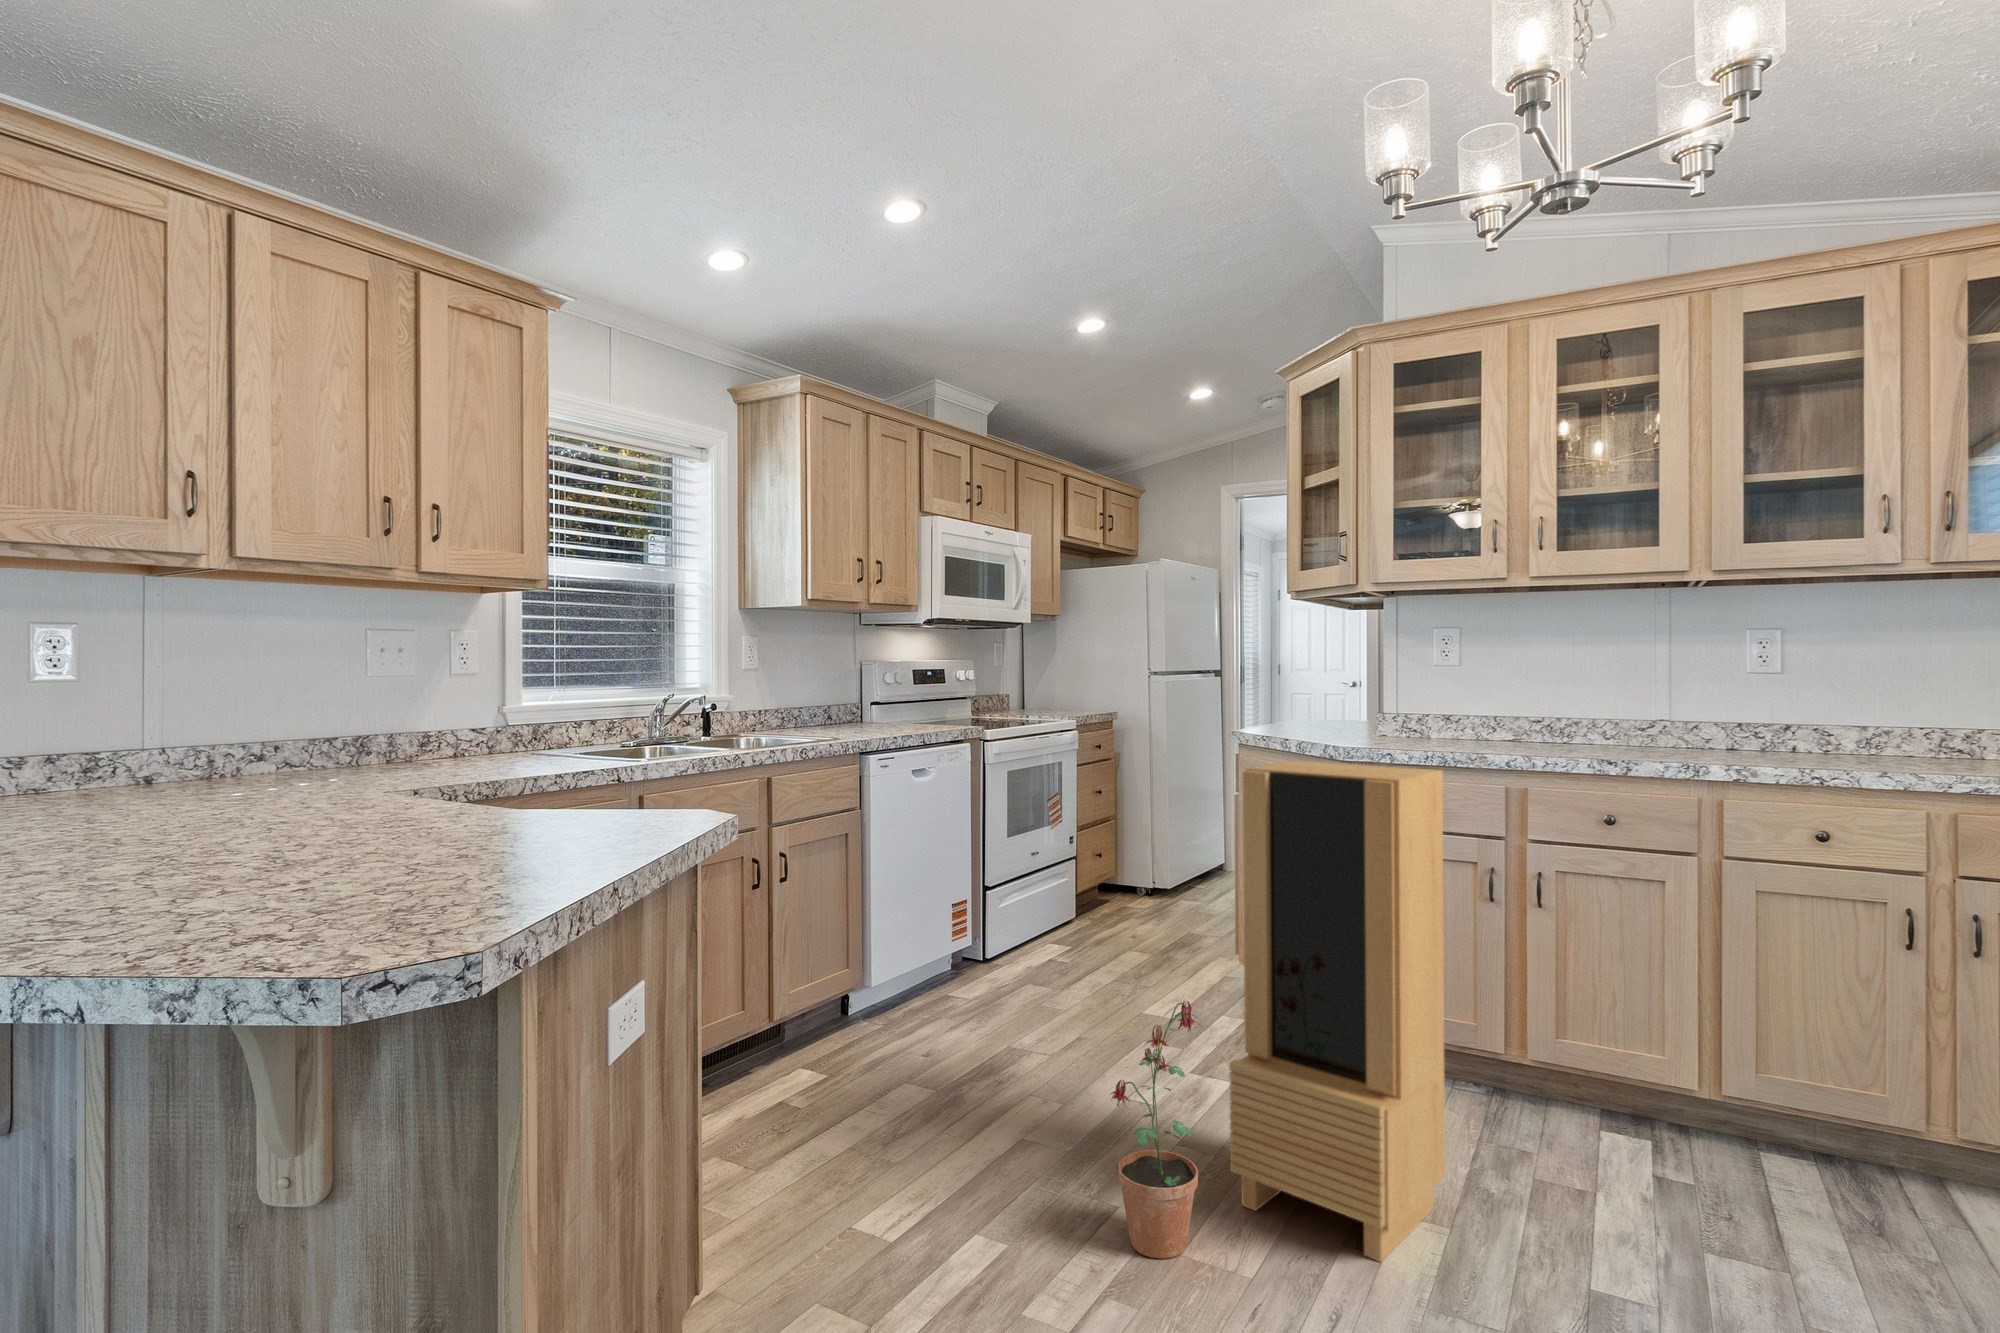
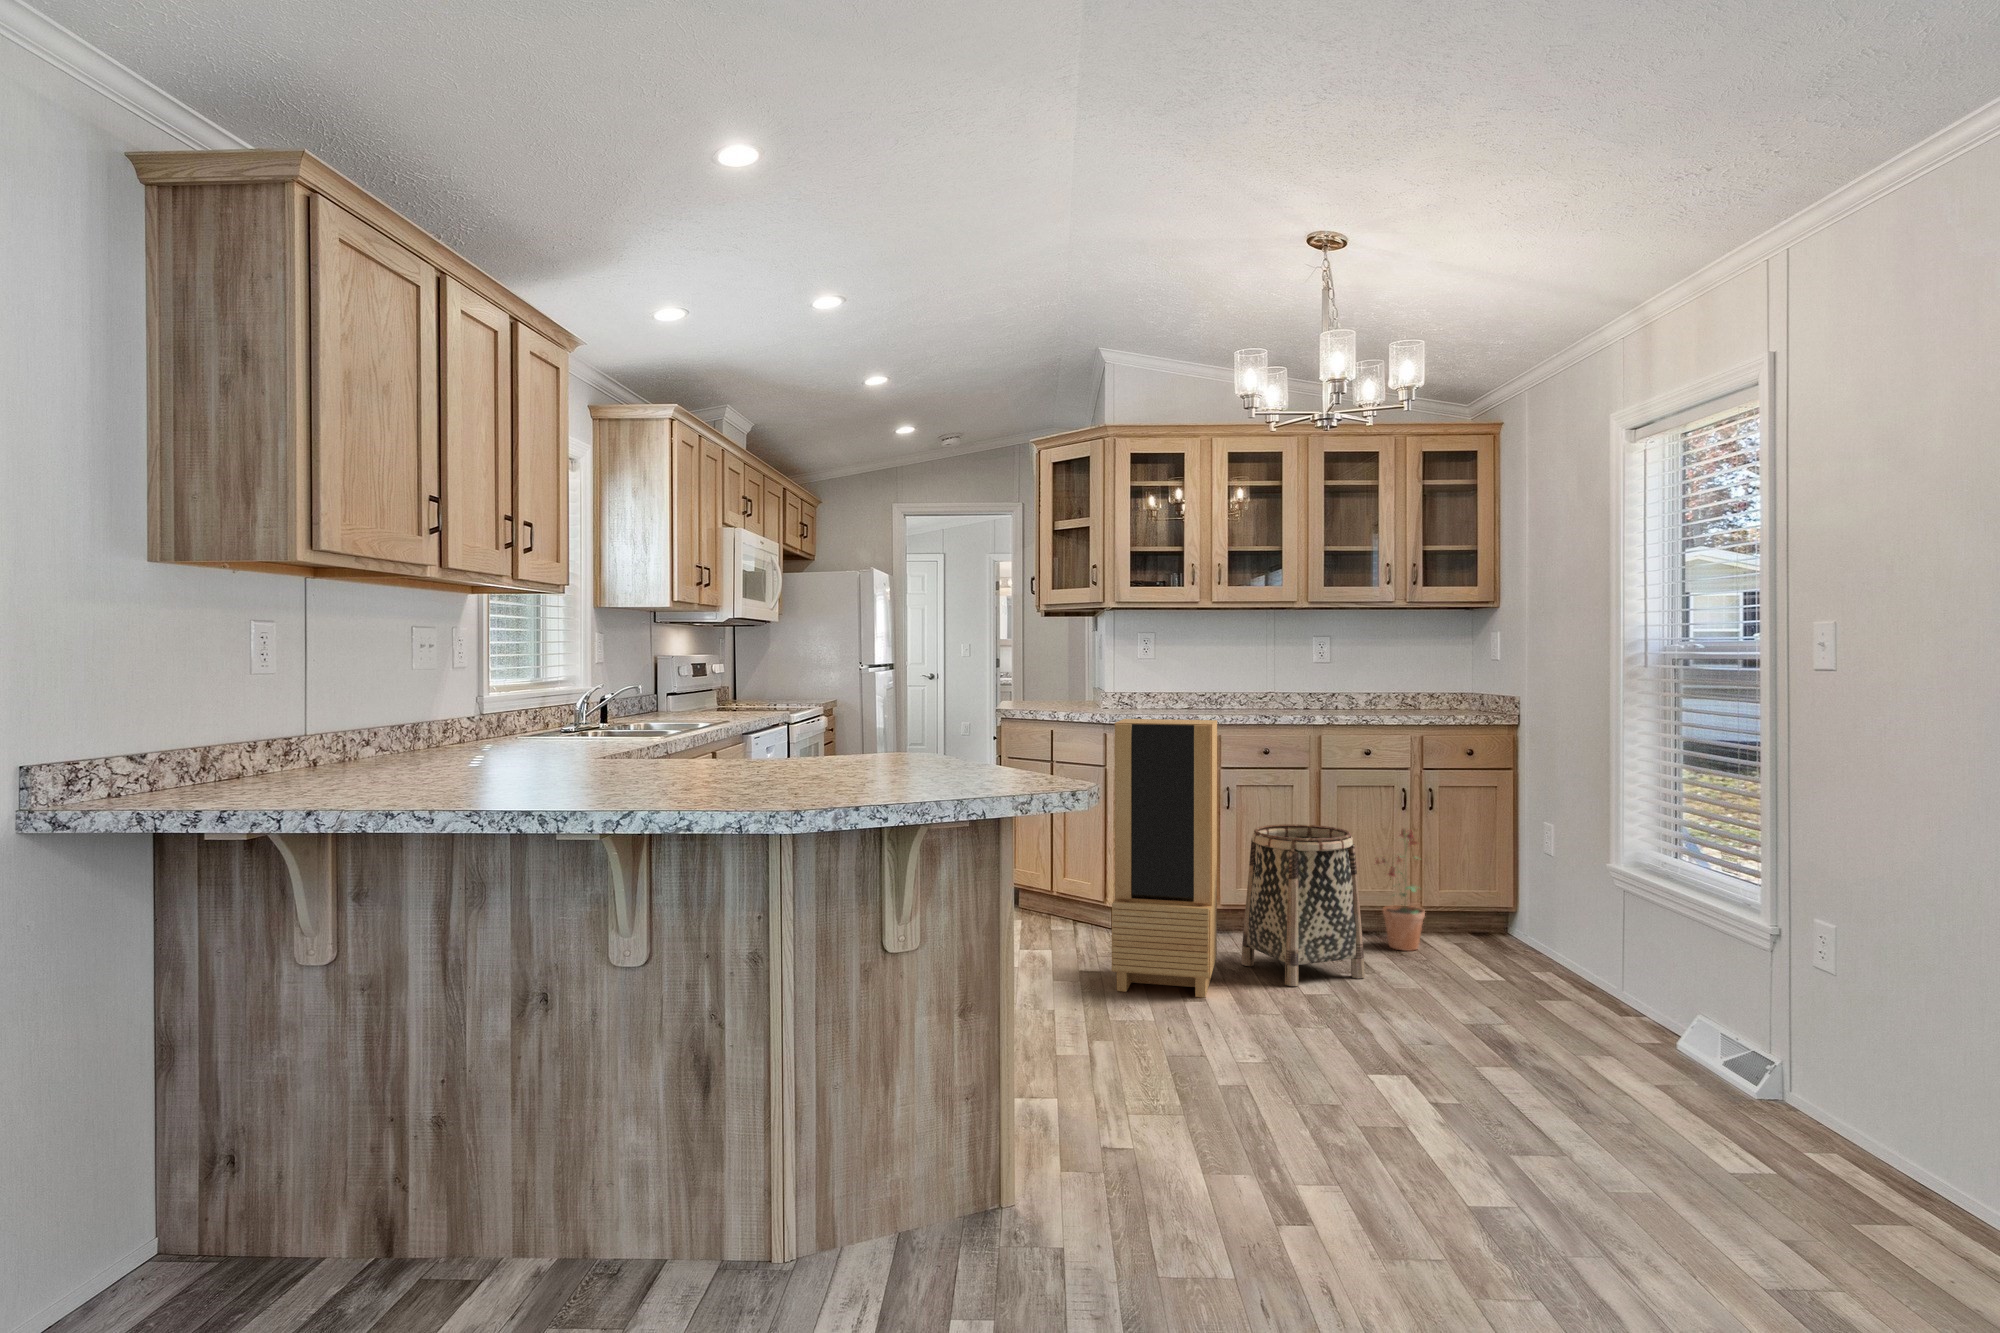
basket: none [1511,956,1754,1290] -> present [1241,824,1365,986]
potted plant: present [1111,1001,1200,1259] -> present [1376,829,1425,951]

